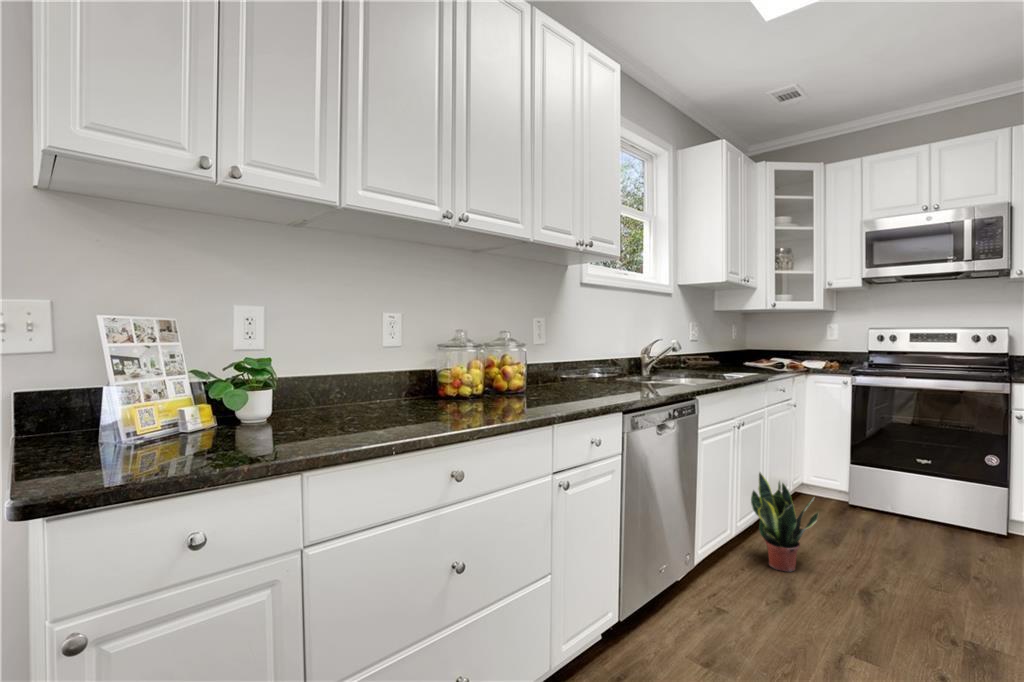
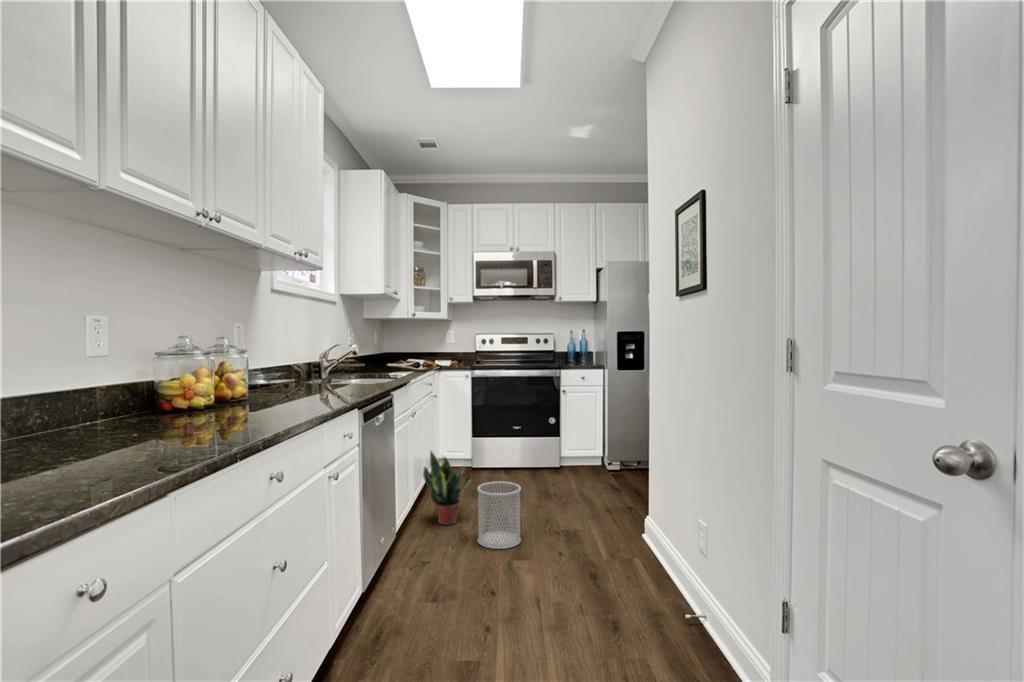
wastebasket: none [811,532,886,635] -> present [477,481,521,549]

